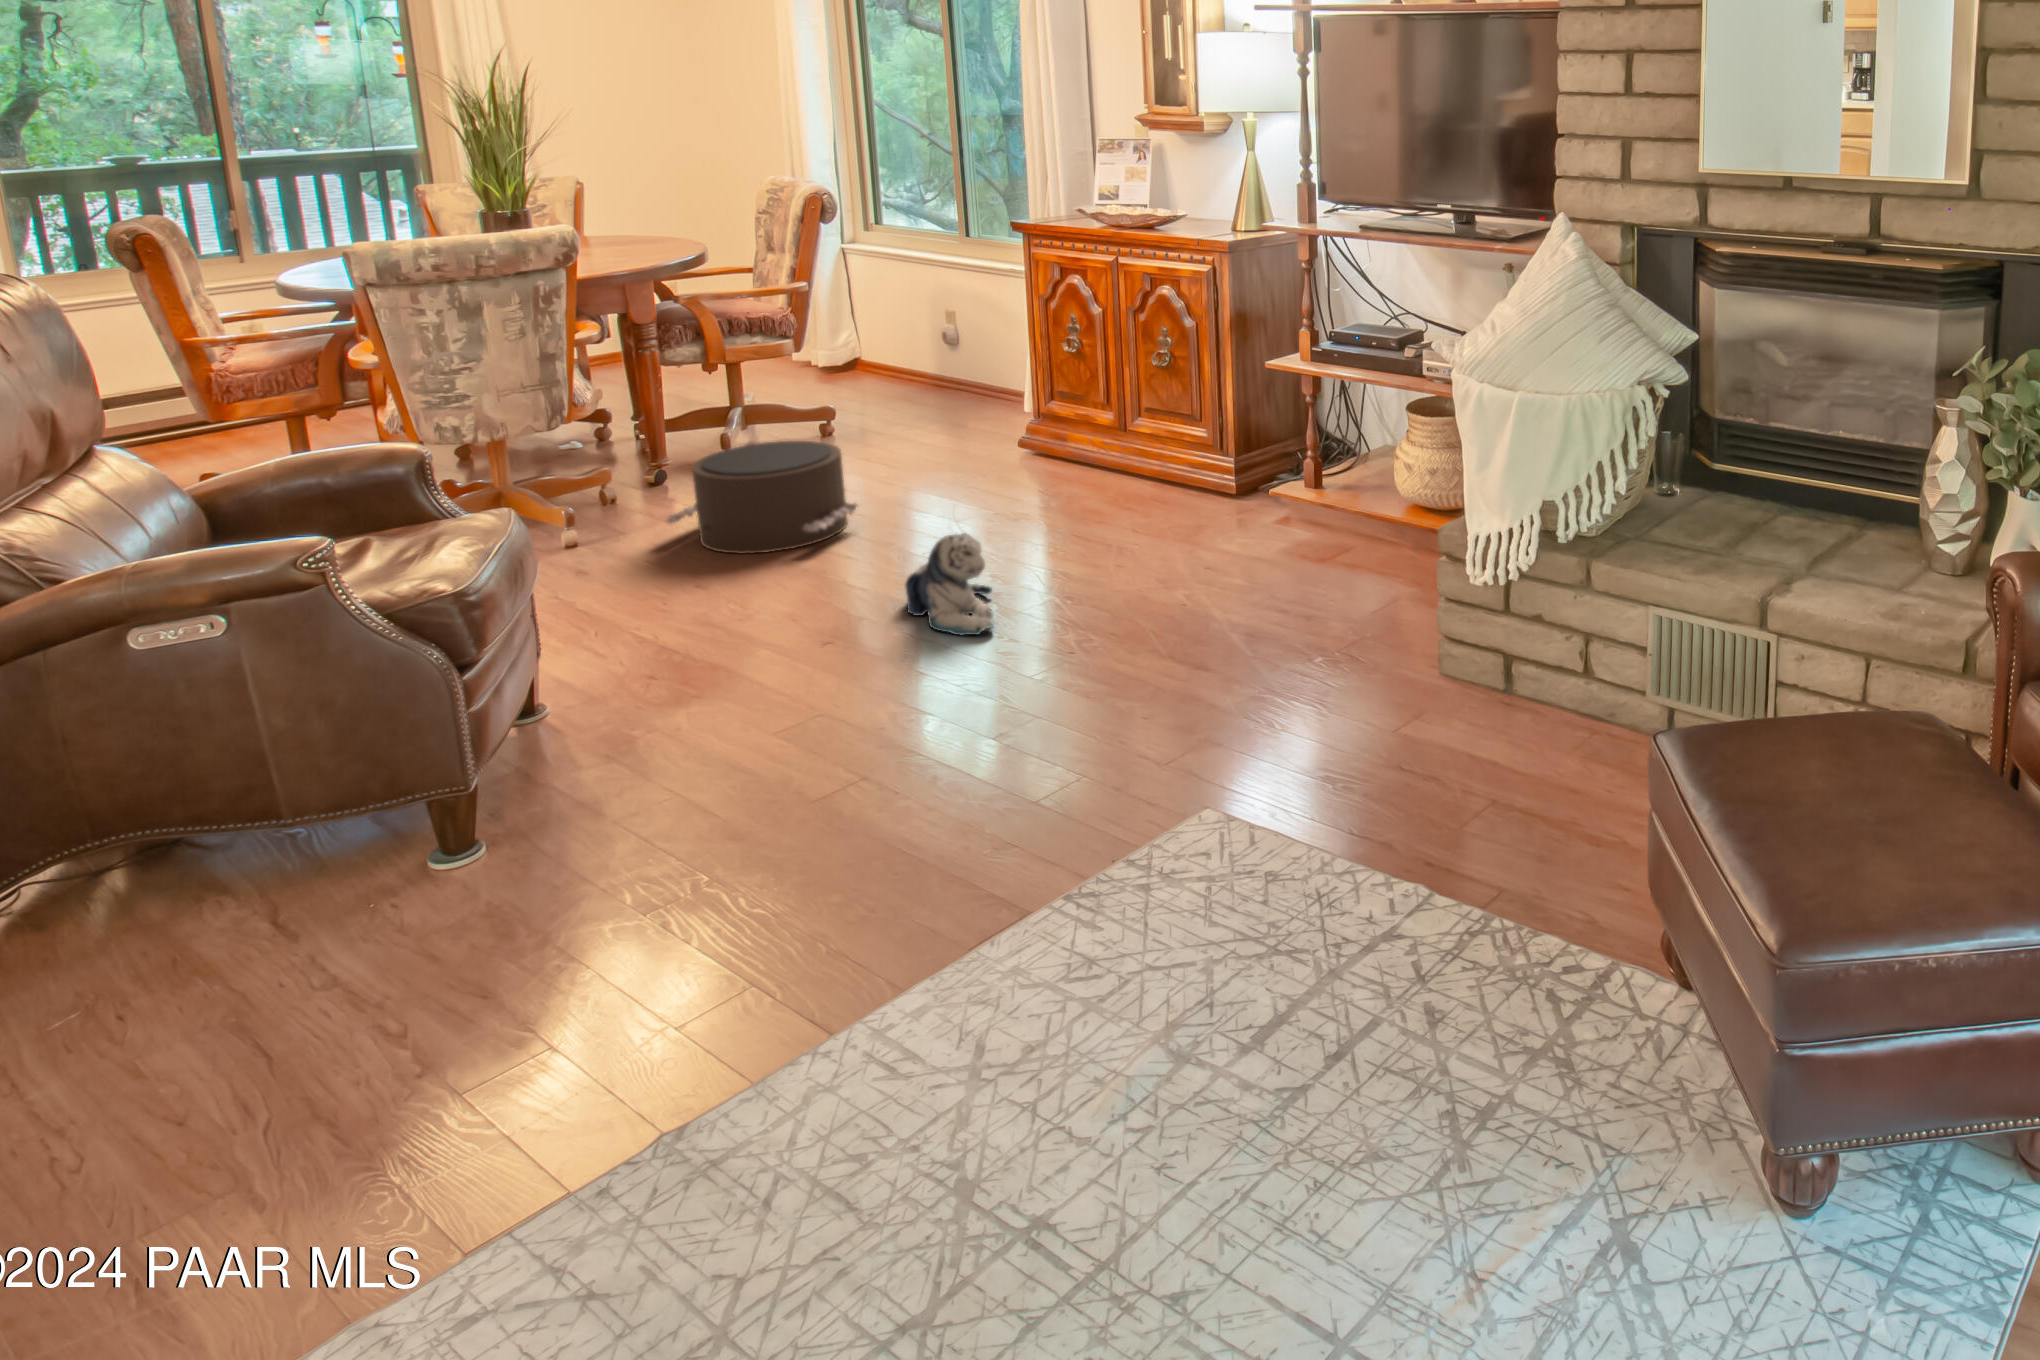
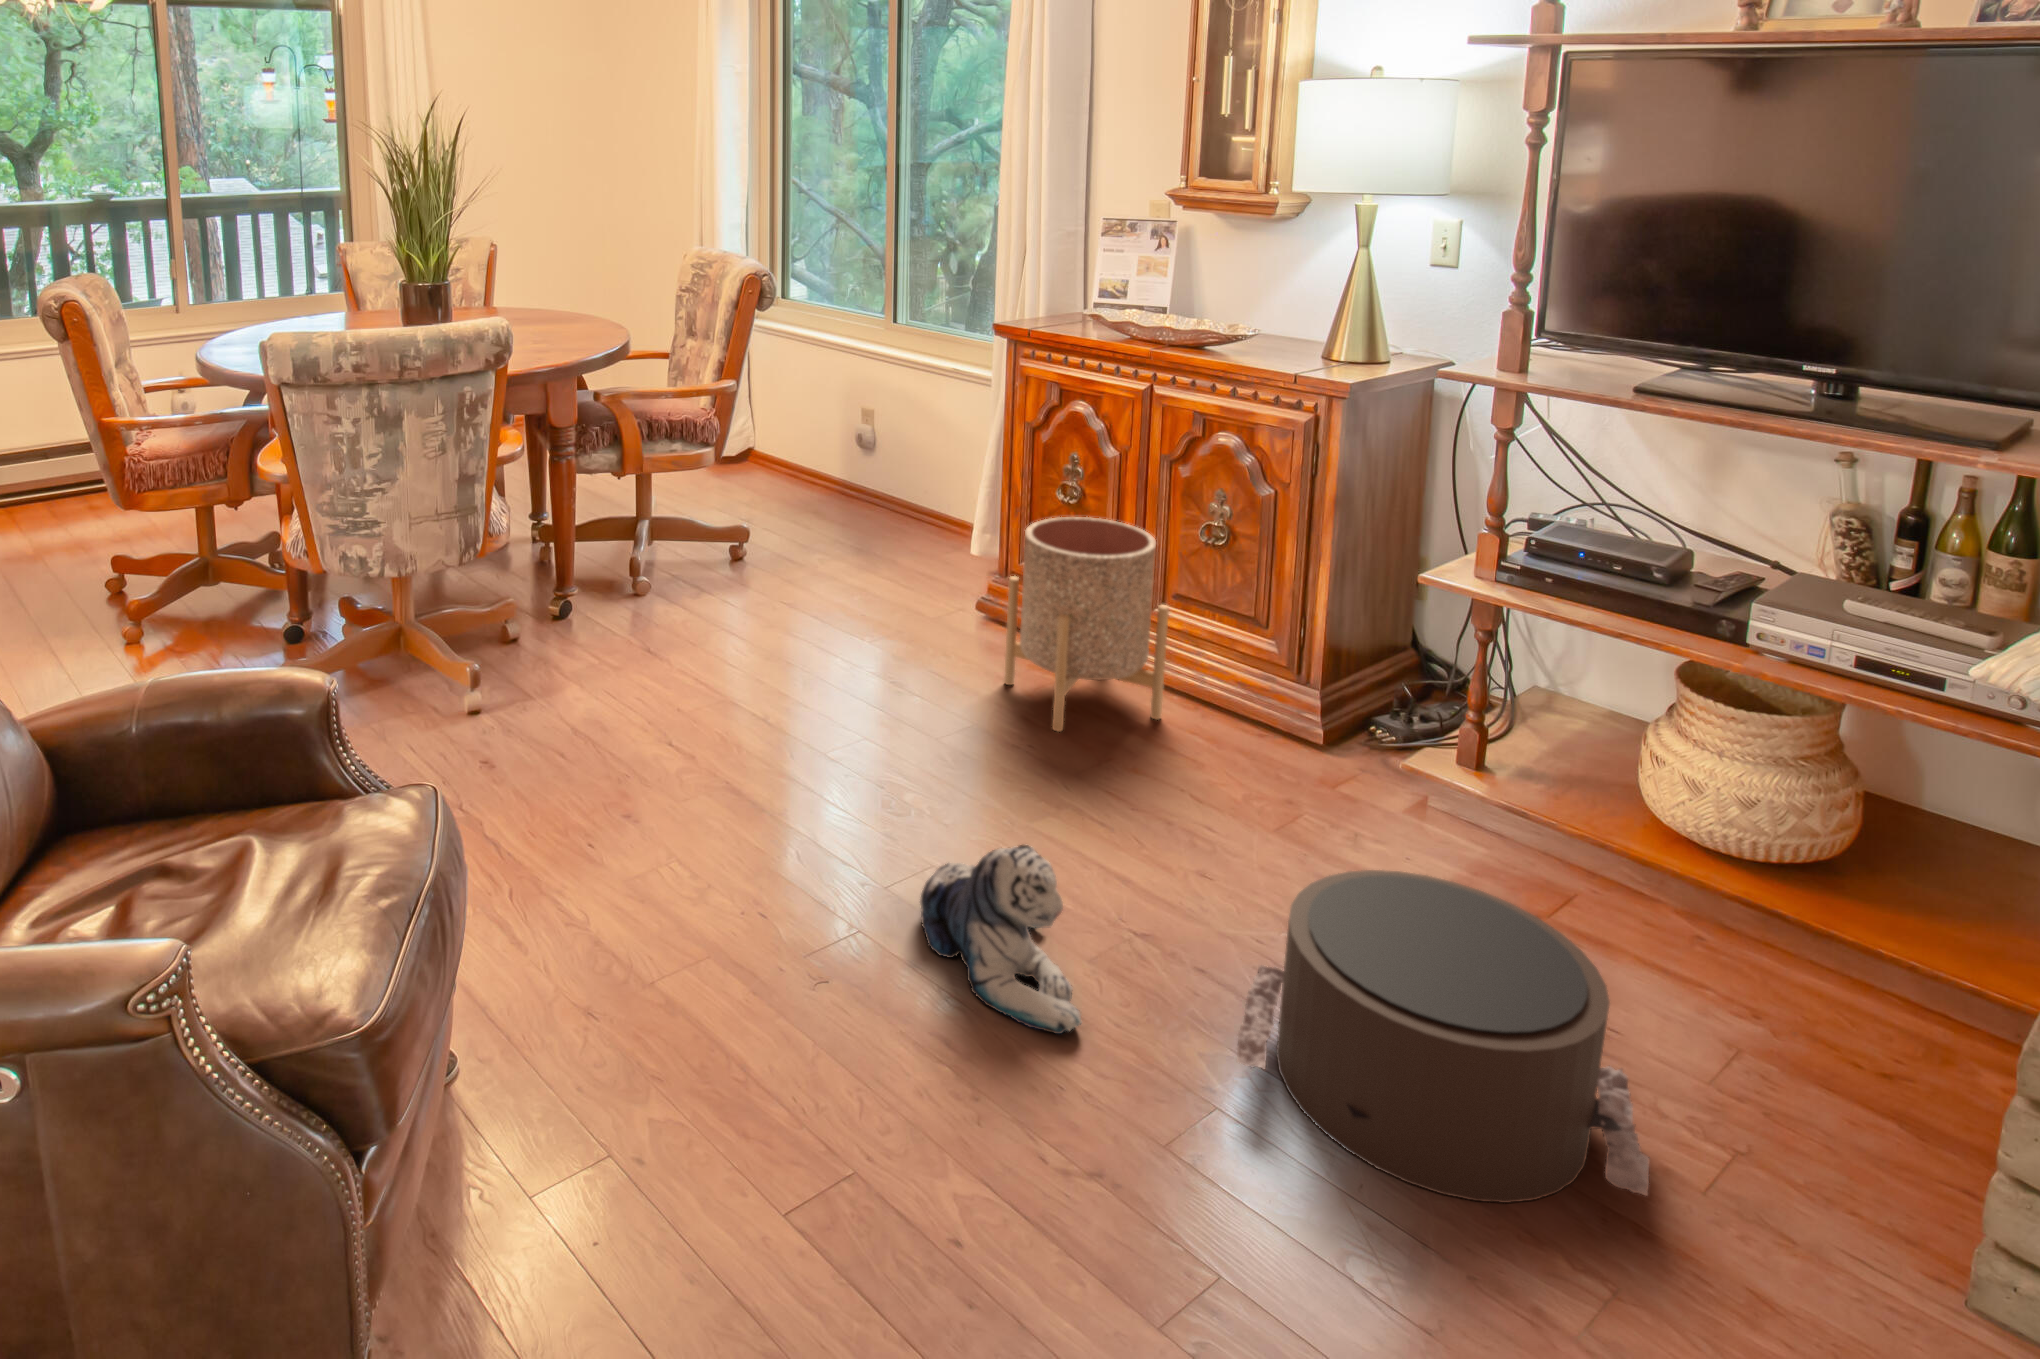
planter: none [1020,358,1134,508] -> present [1004,517,1169,732]
pouf: present [666,441,857,554] -> present [1237,870,1649,1203]

